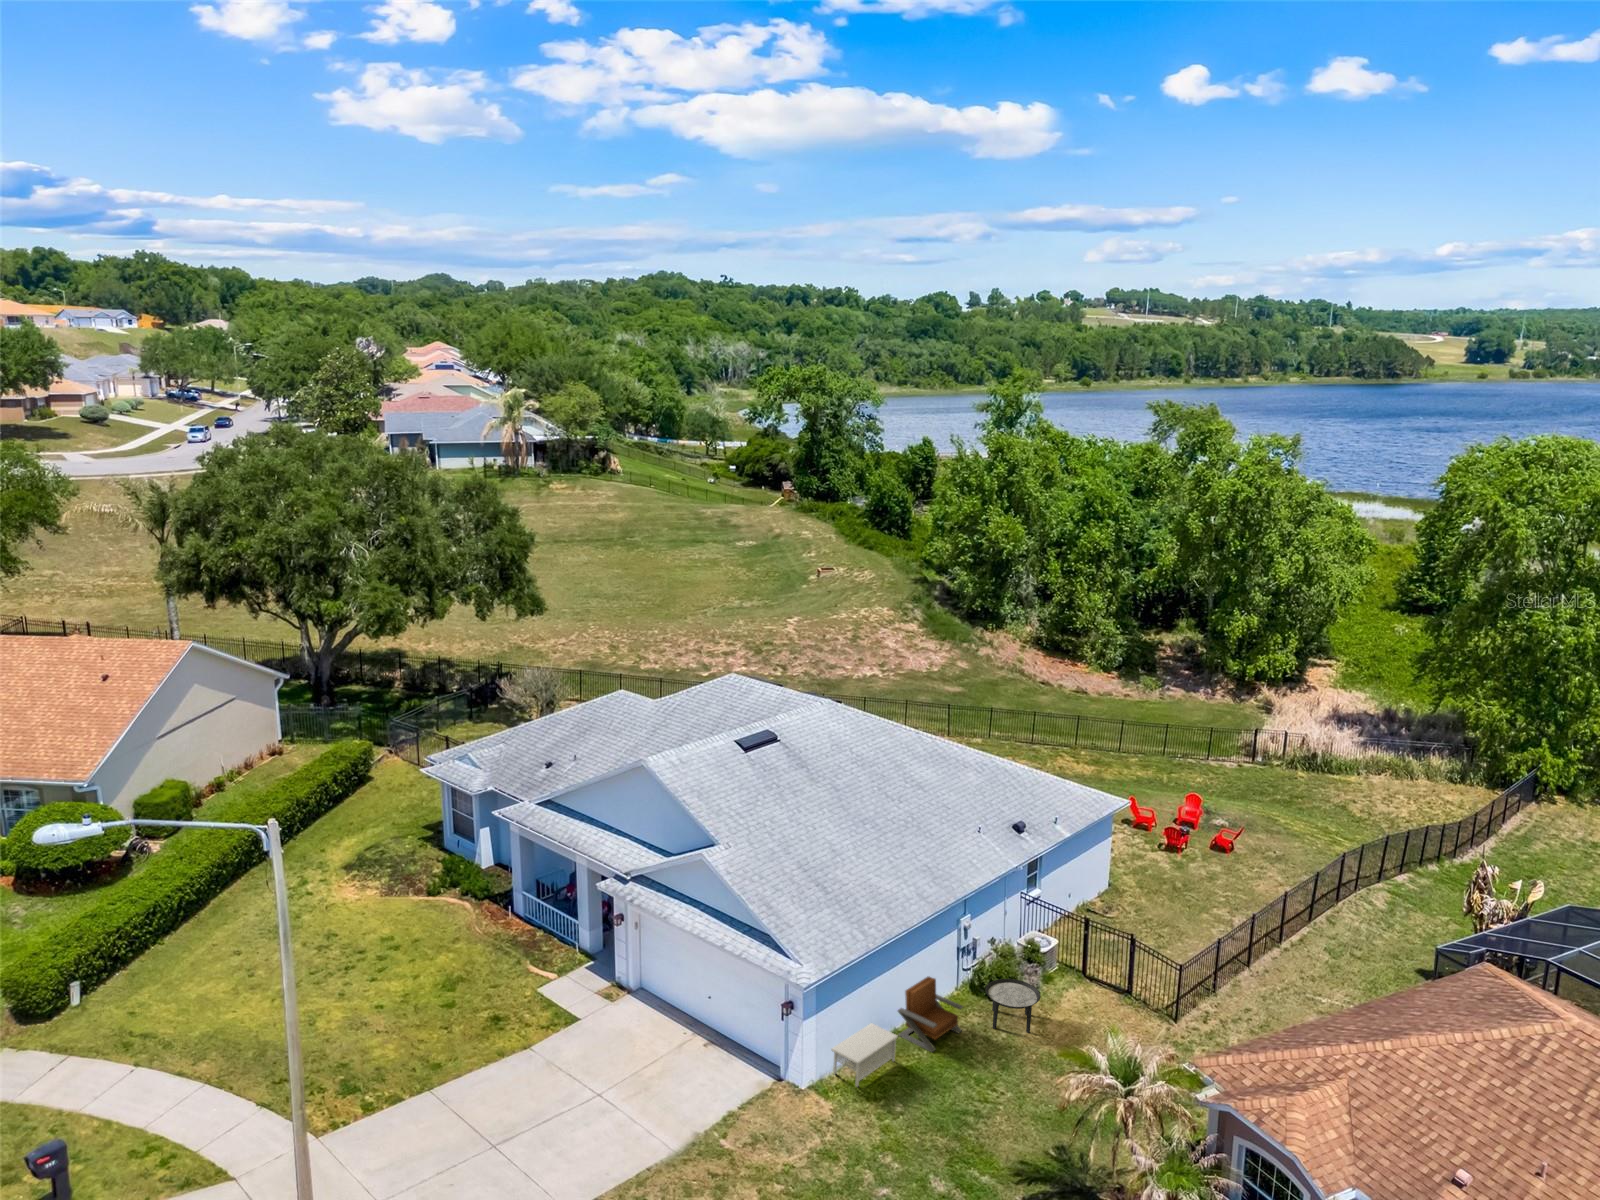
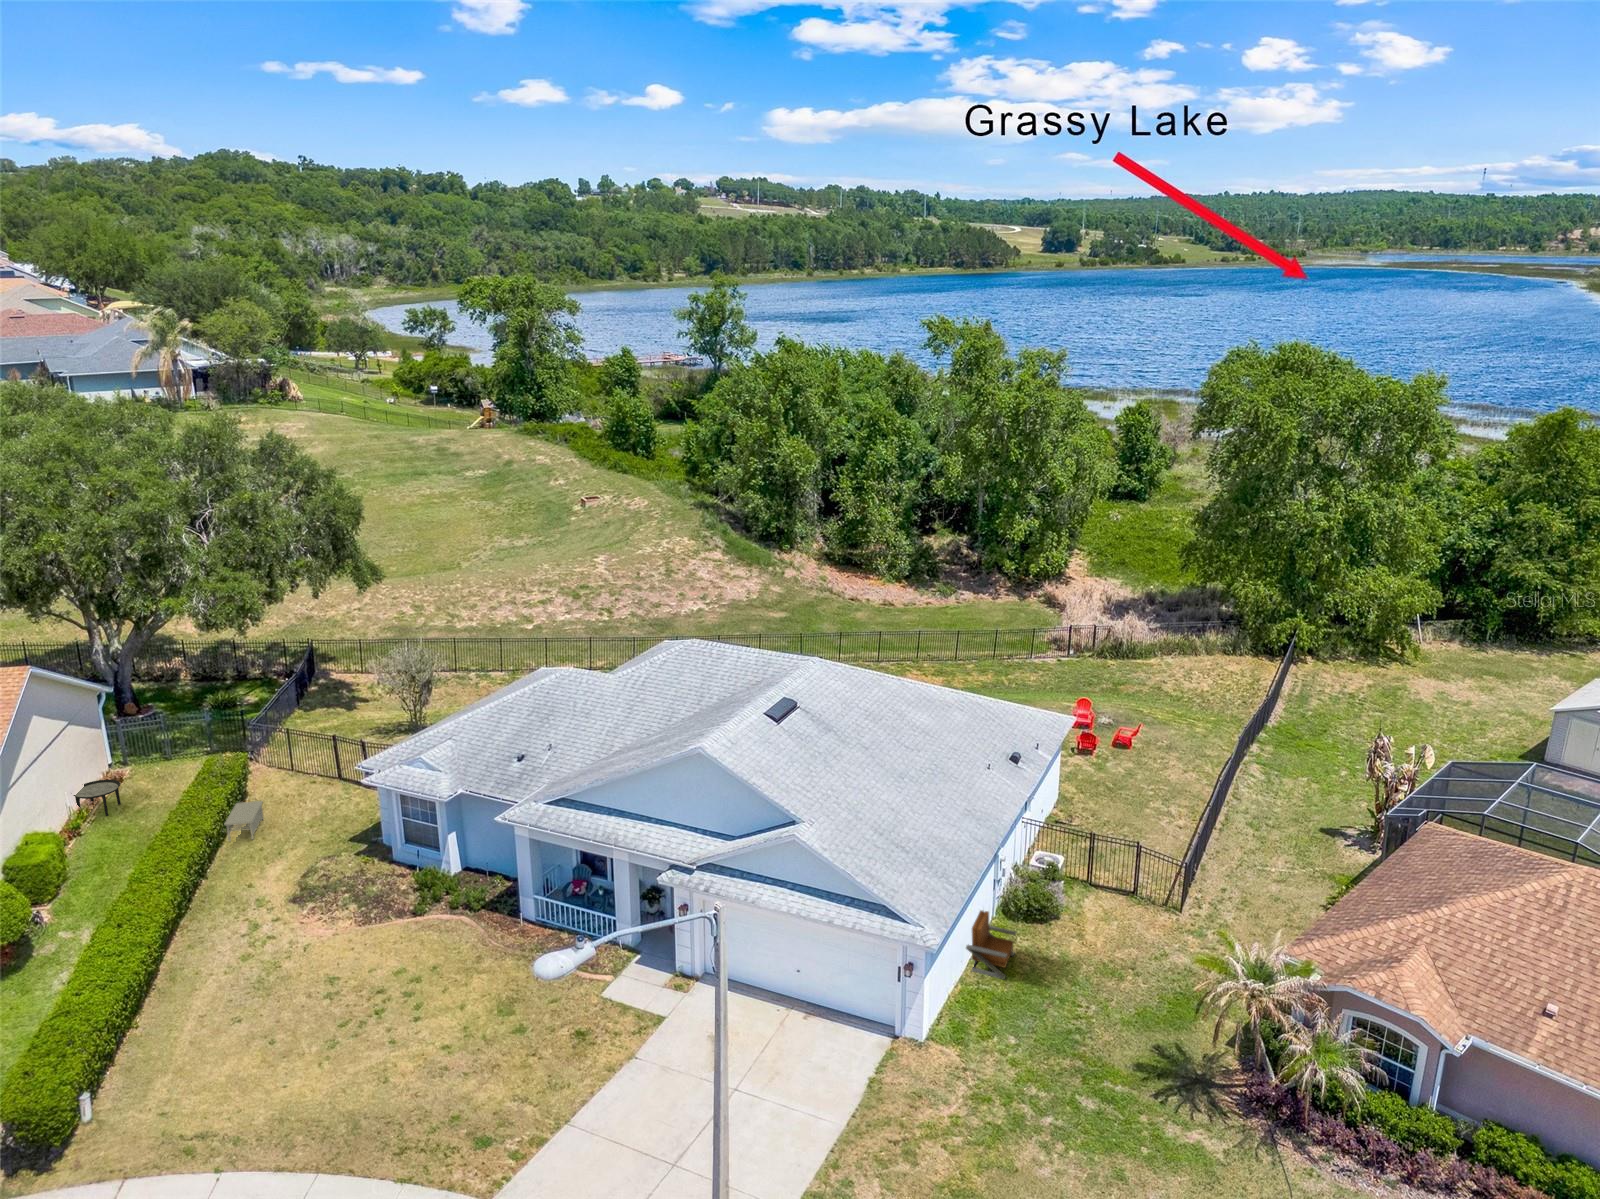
round table: present [985,979,1040,1033] -> present [73,780,121,816]
storage bench: present [831,1023,898,1086] -> present [225,801,264,841]

